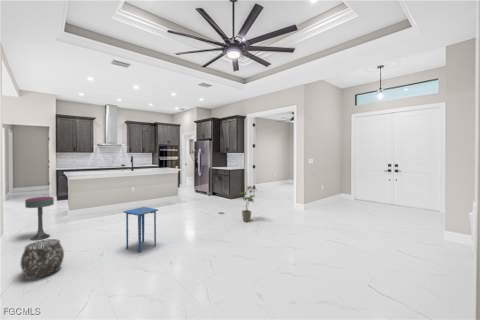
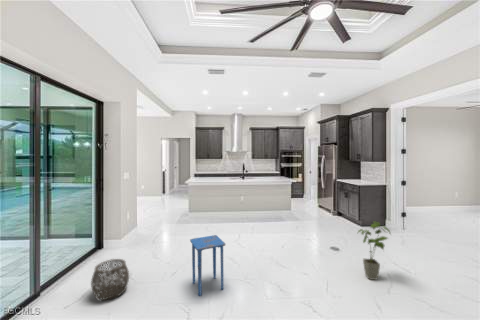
bar stool: present [25,197,54,240] -> none [137,206,158,246]

